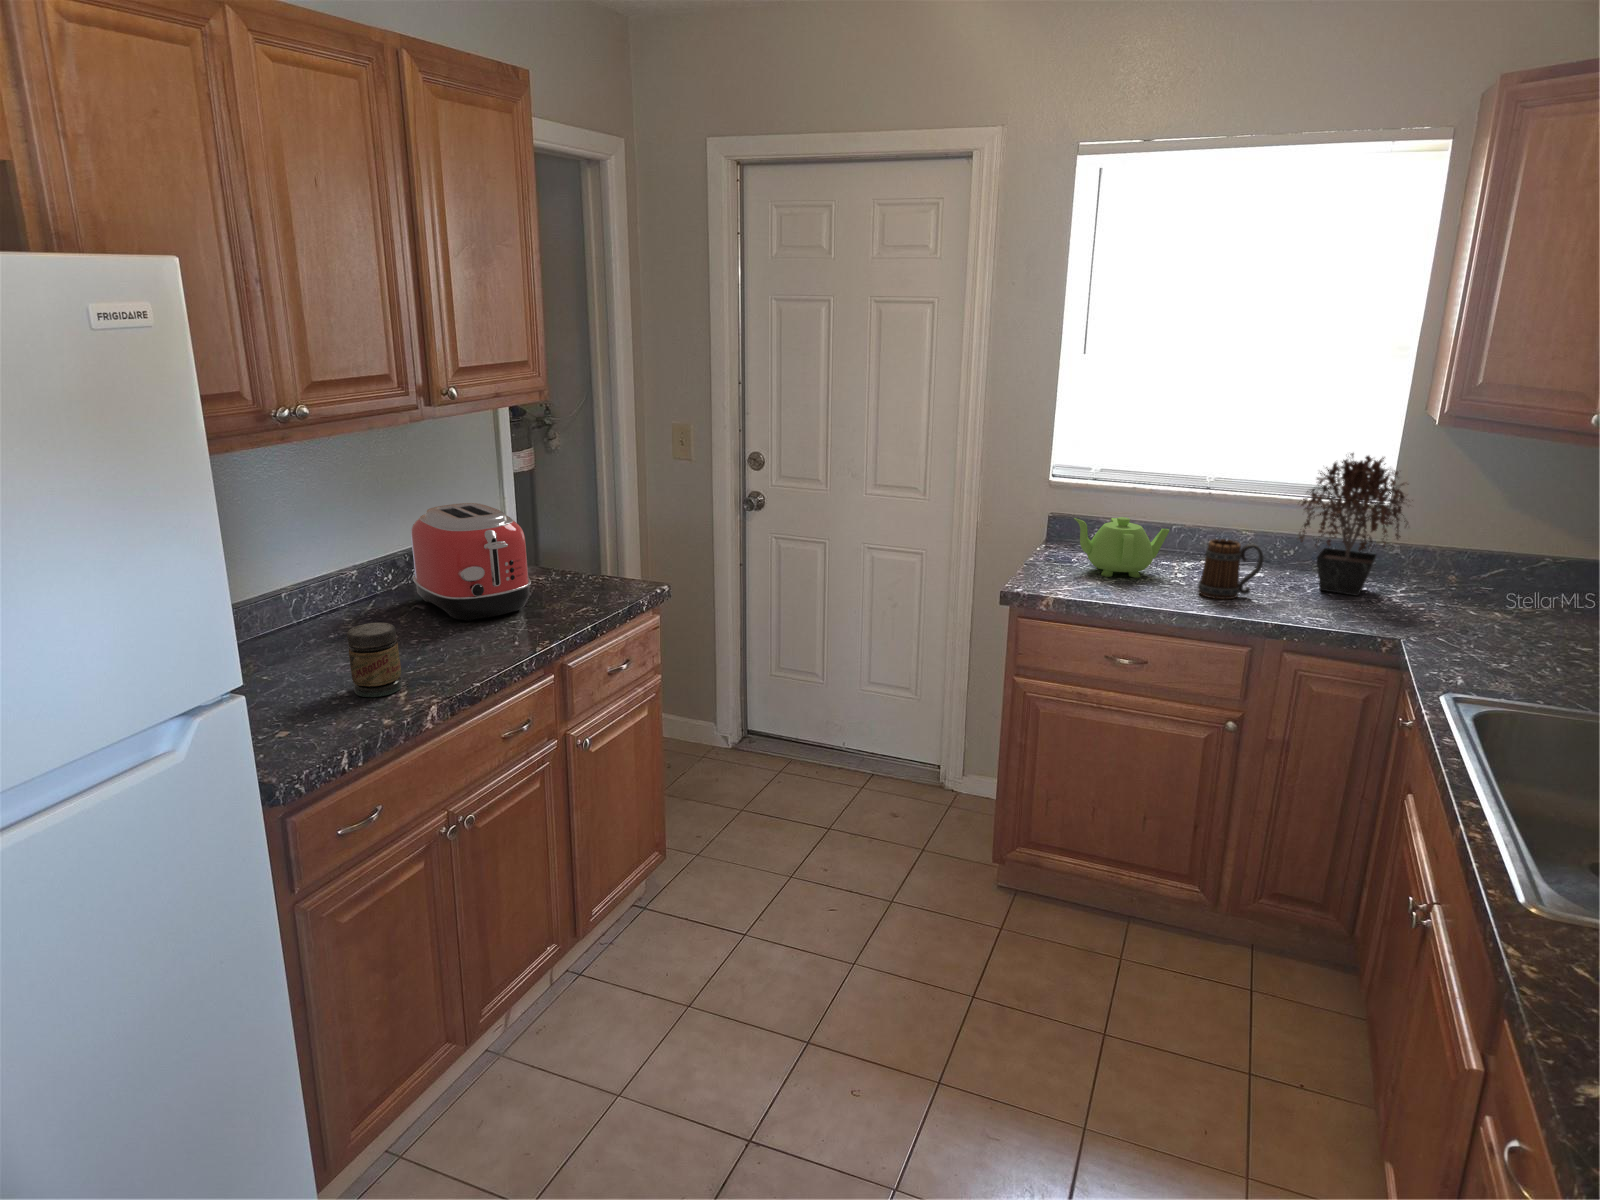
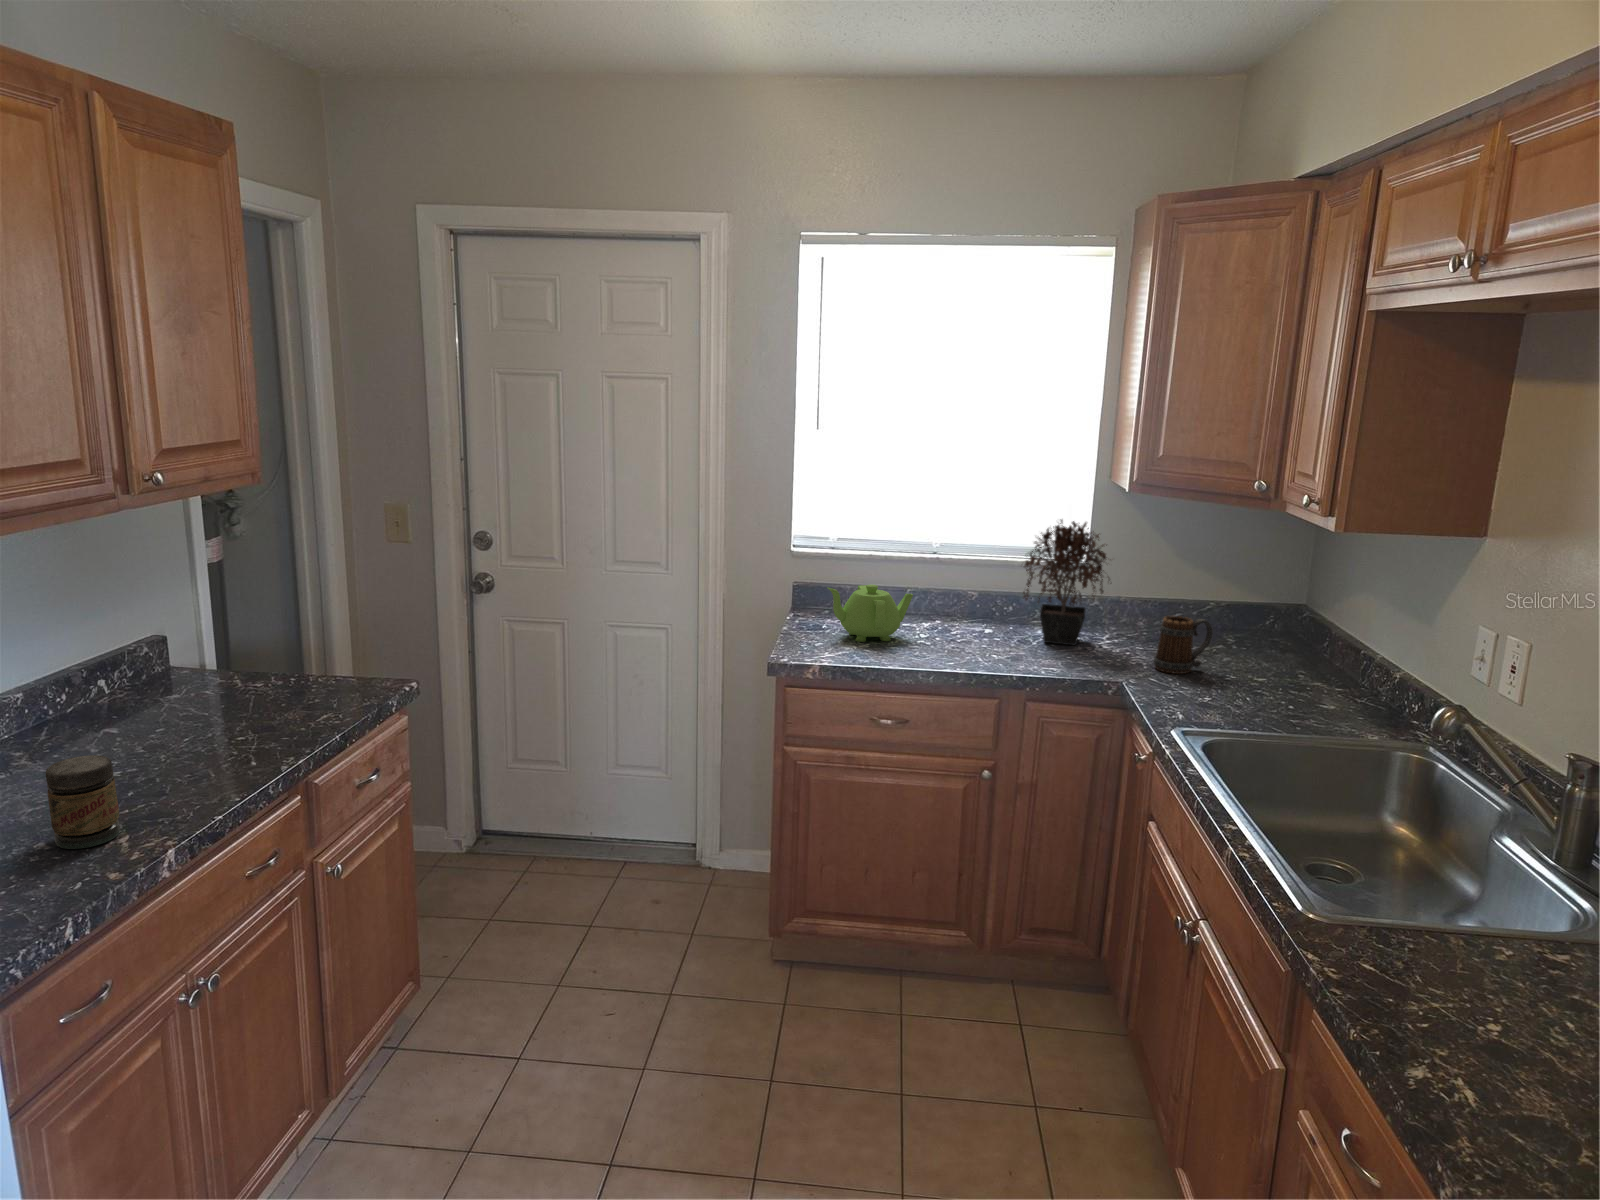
toaster: present [411,503,531,621] -> none [94,603,257,743]
mug: present [1198,539,1264,599] -> present [1154,616,1213,674]

